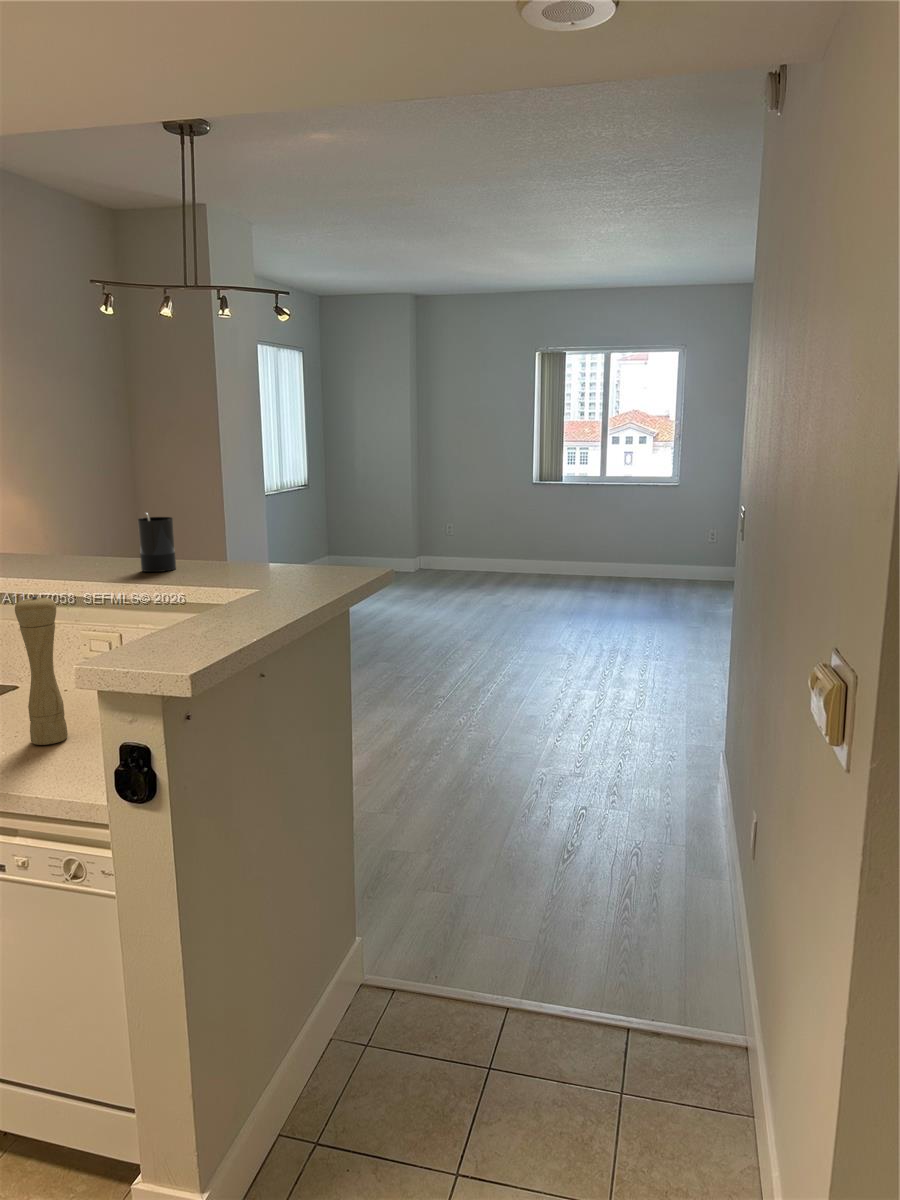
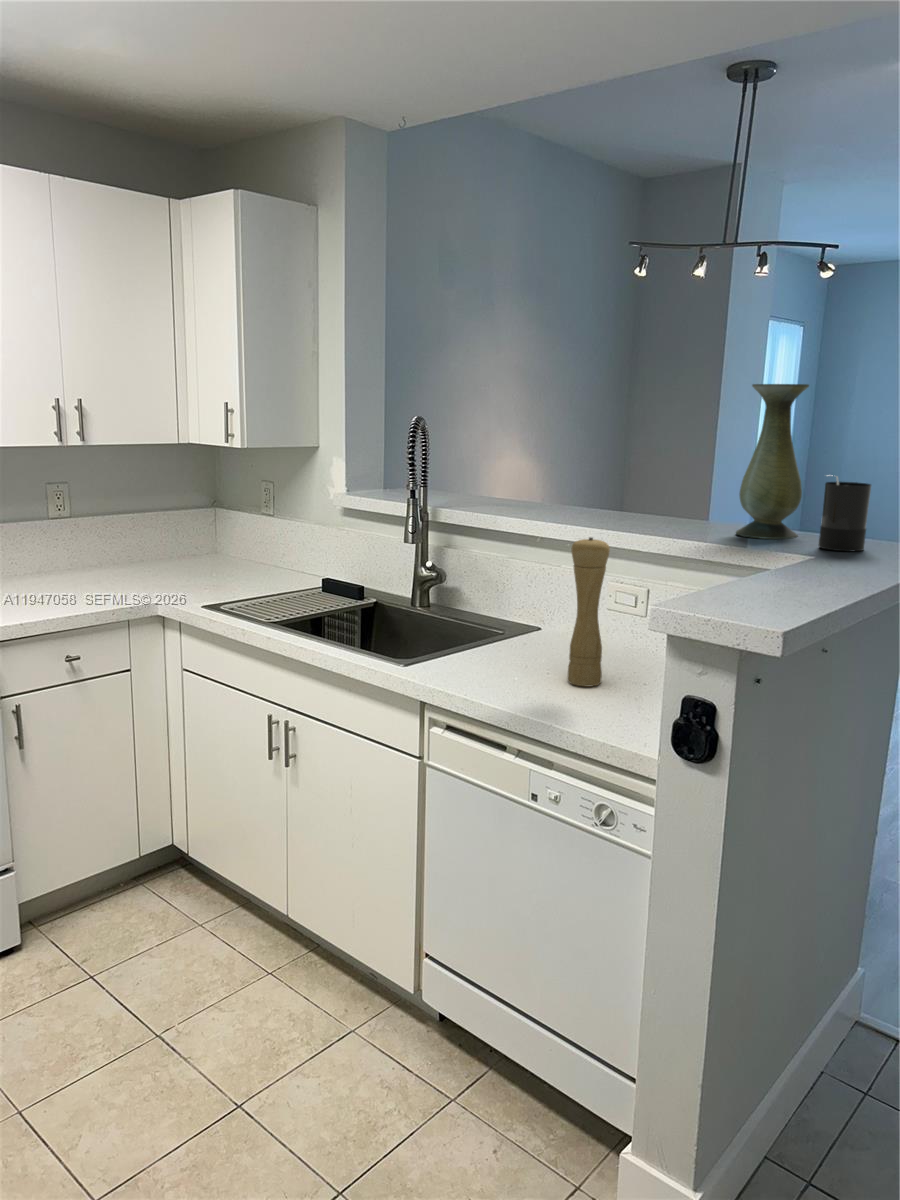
vase: none [194,434,254,575] -> present [736,384,809,539]
candle: present [138,513,176,572] -> present [819,476,871,551]

